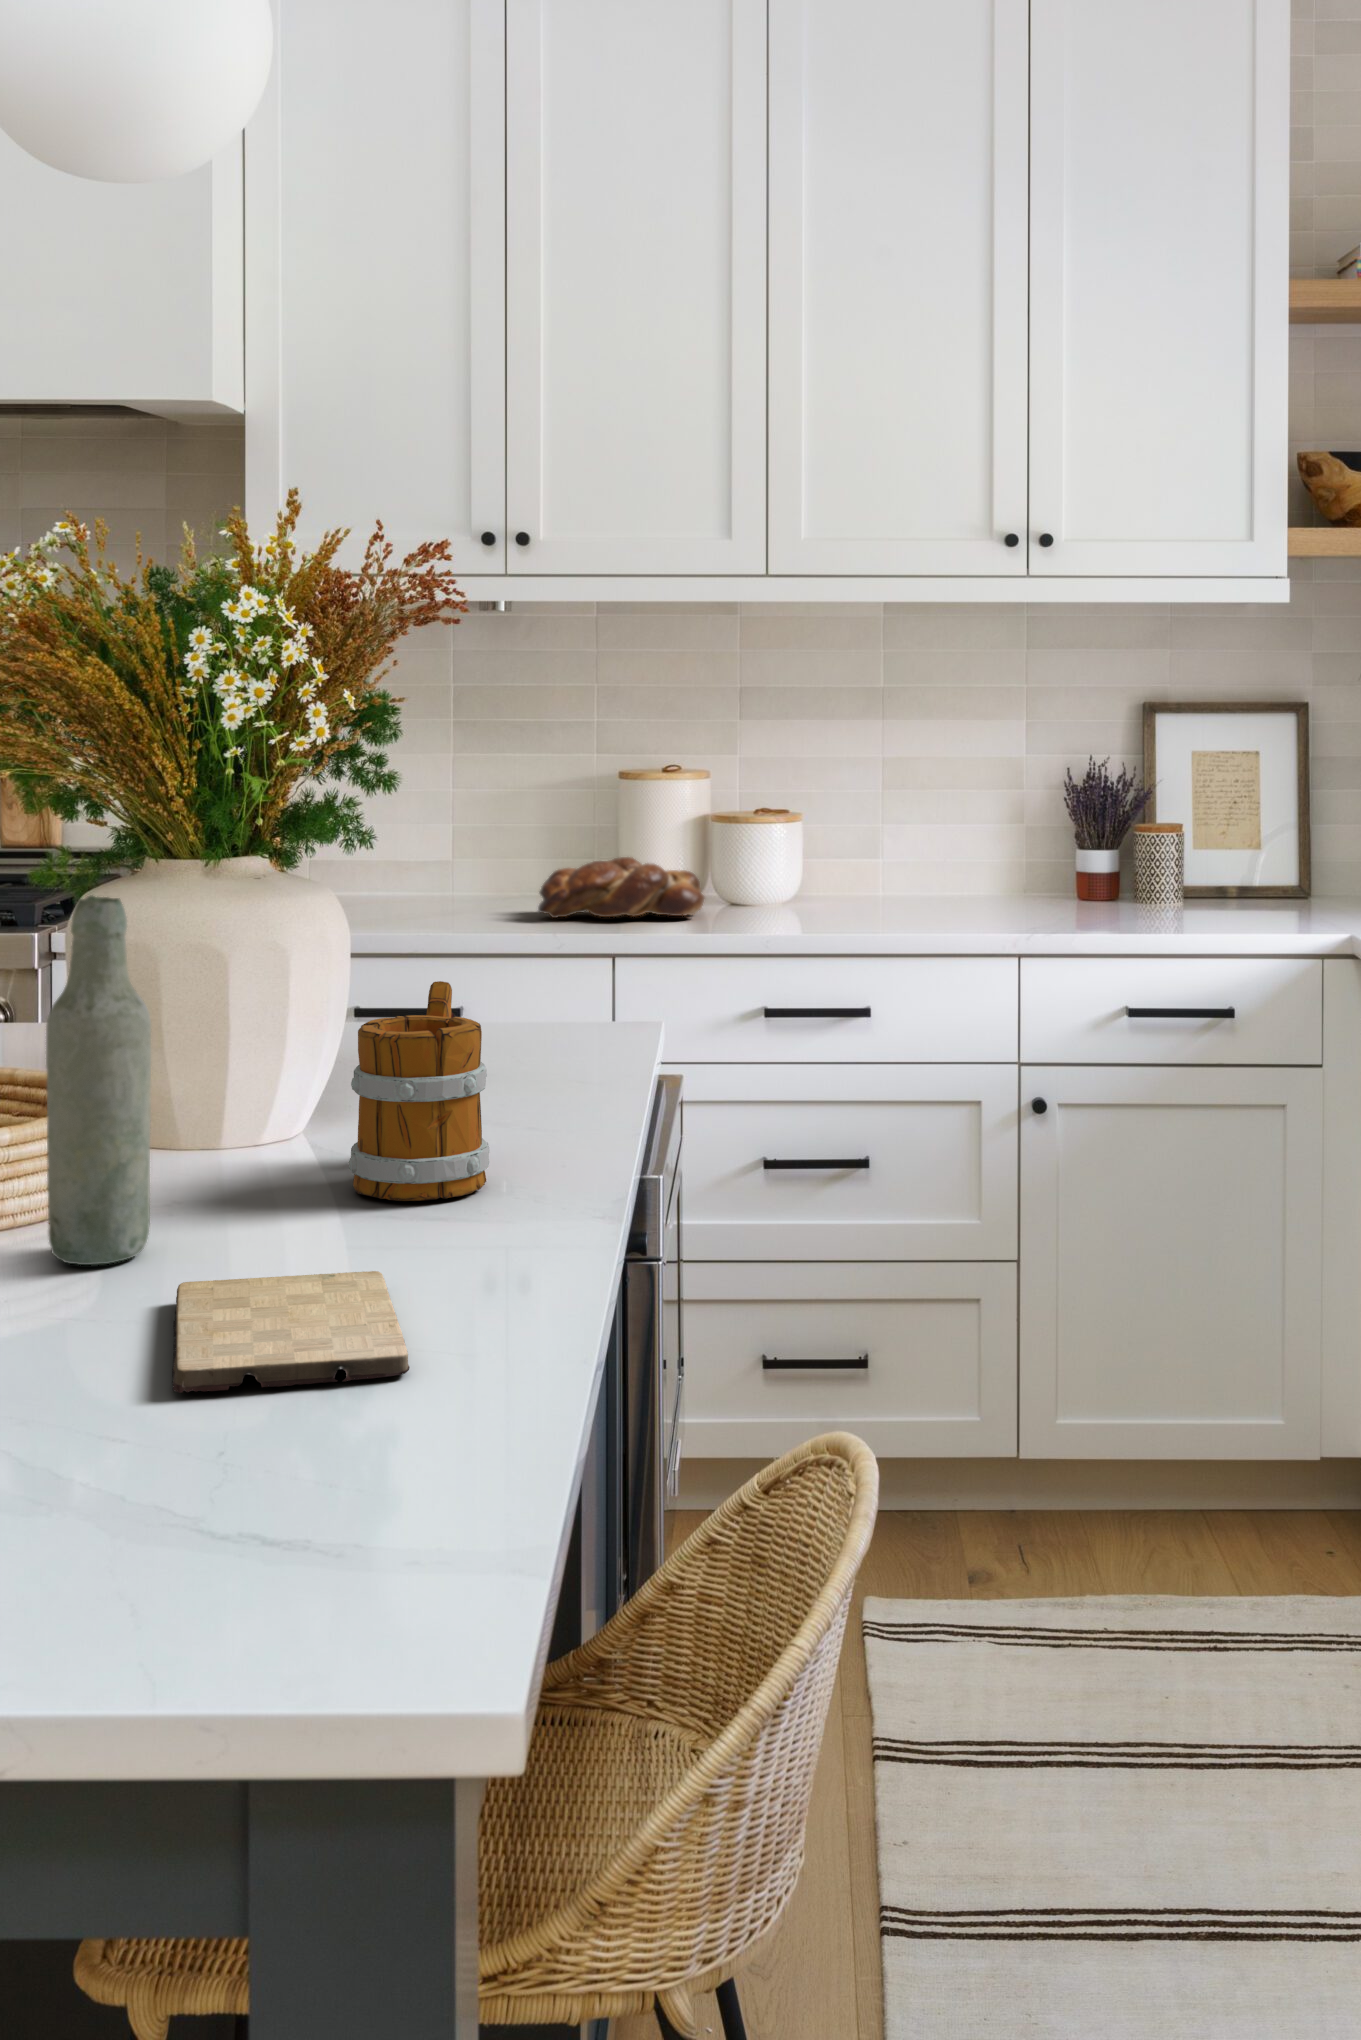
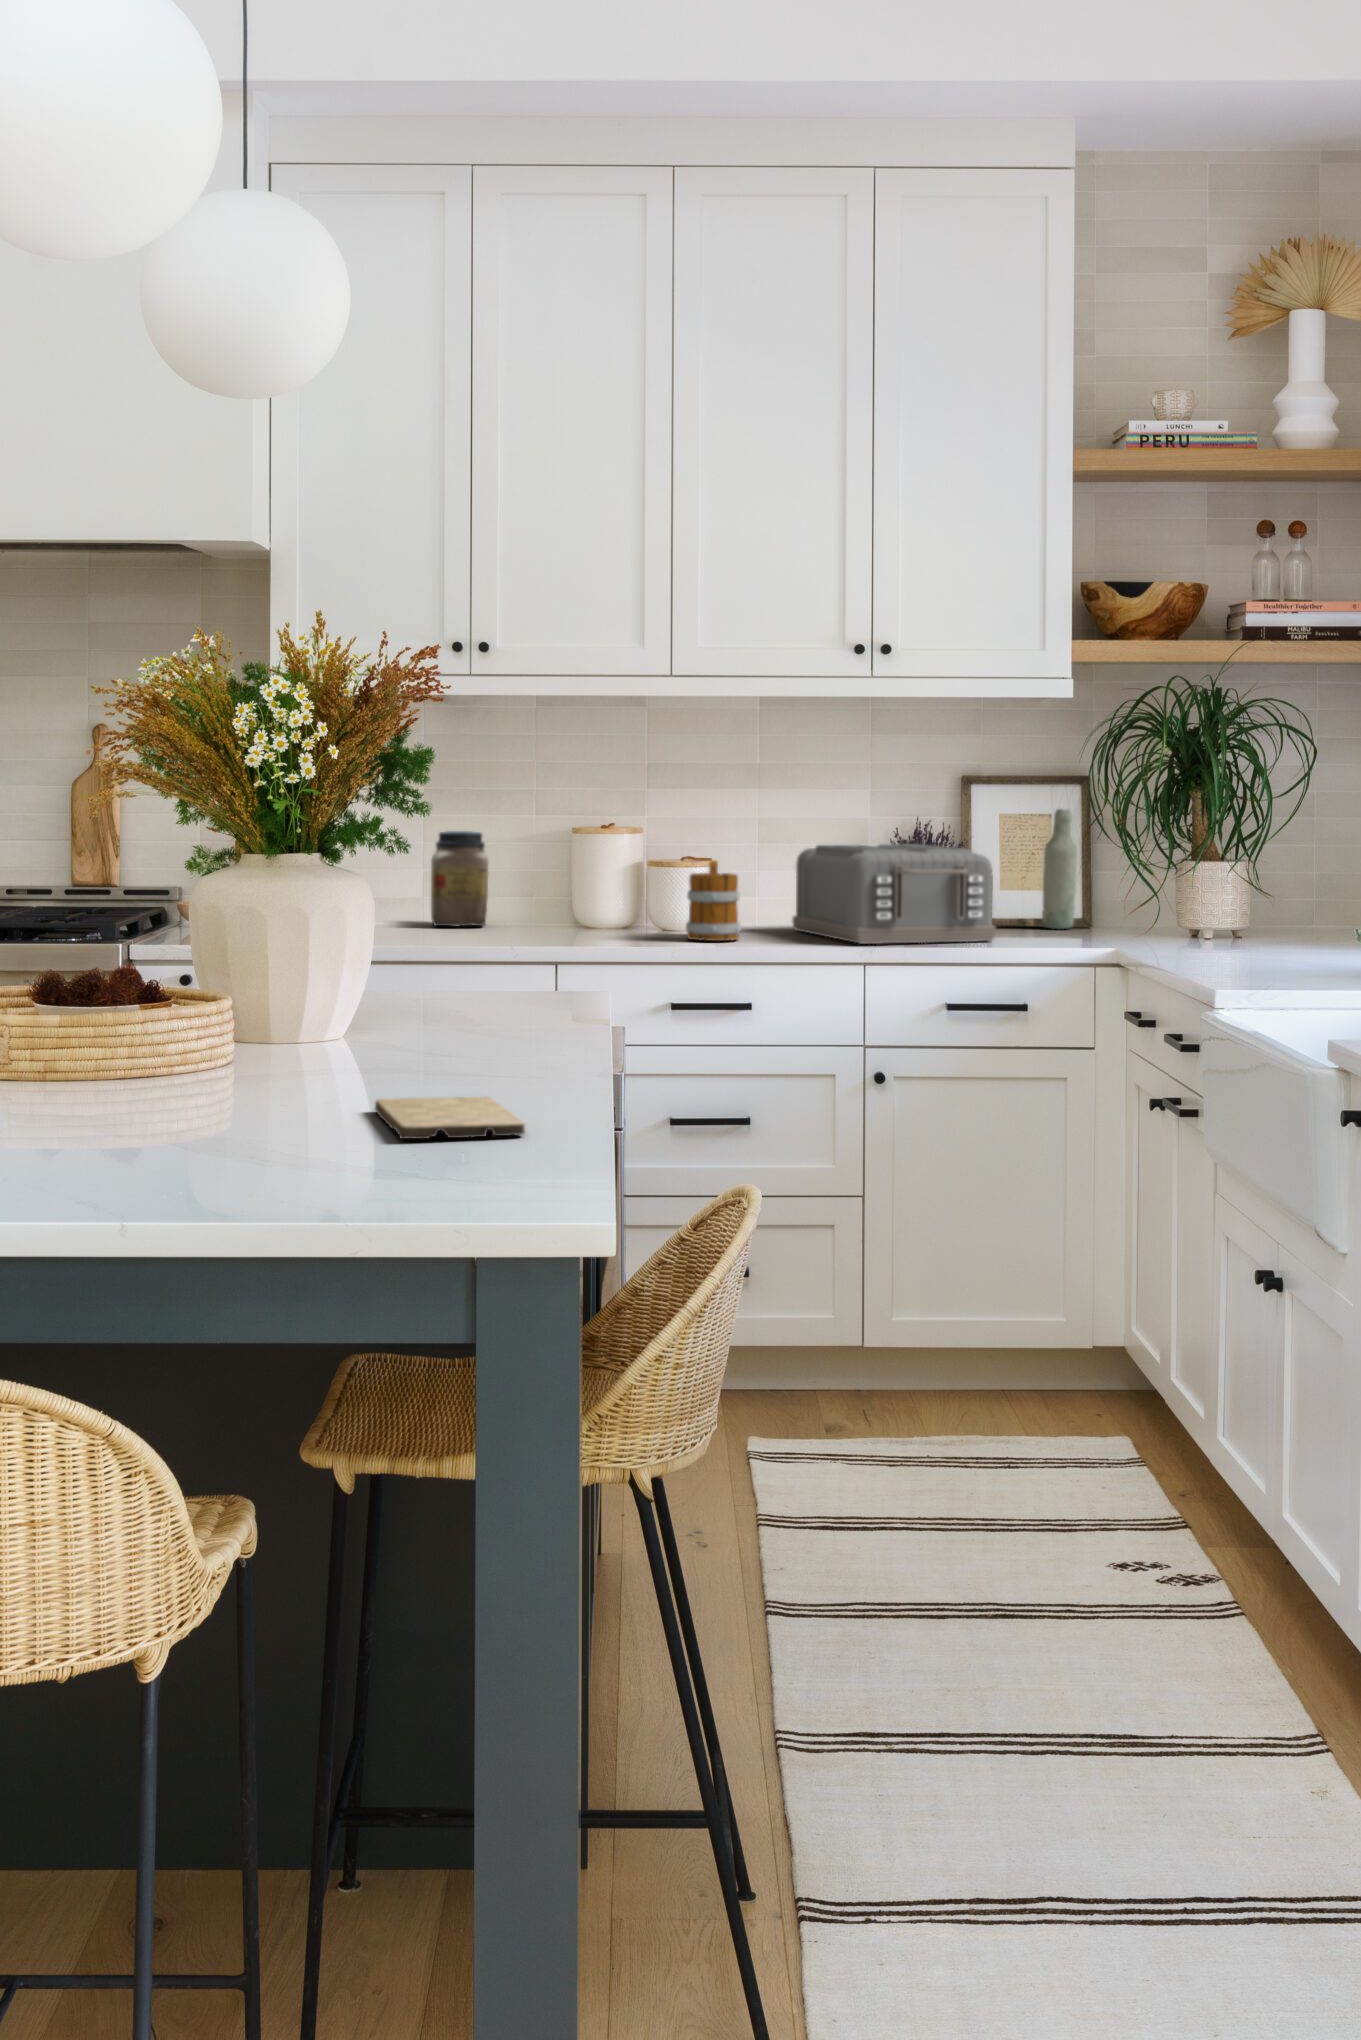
jar: none [460,781,533,905] -> present [431,831,488,926]
toaster: none [924,795,1189,930] -> present [793,844,995,944]
bread loaf: present [538,857,704,918] -> none [497,889,625,935]
bottle: present [46,895,151,1265] -> present [1042,809,1077,929]
mug: present [348,981,489,1201] -> present [686,861,740,941]

